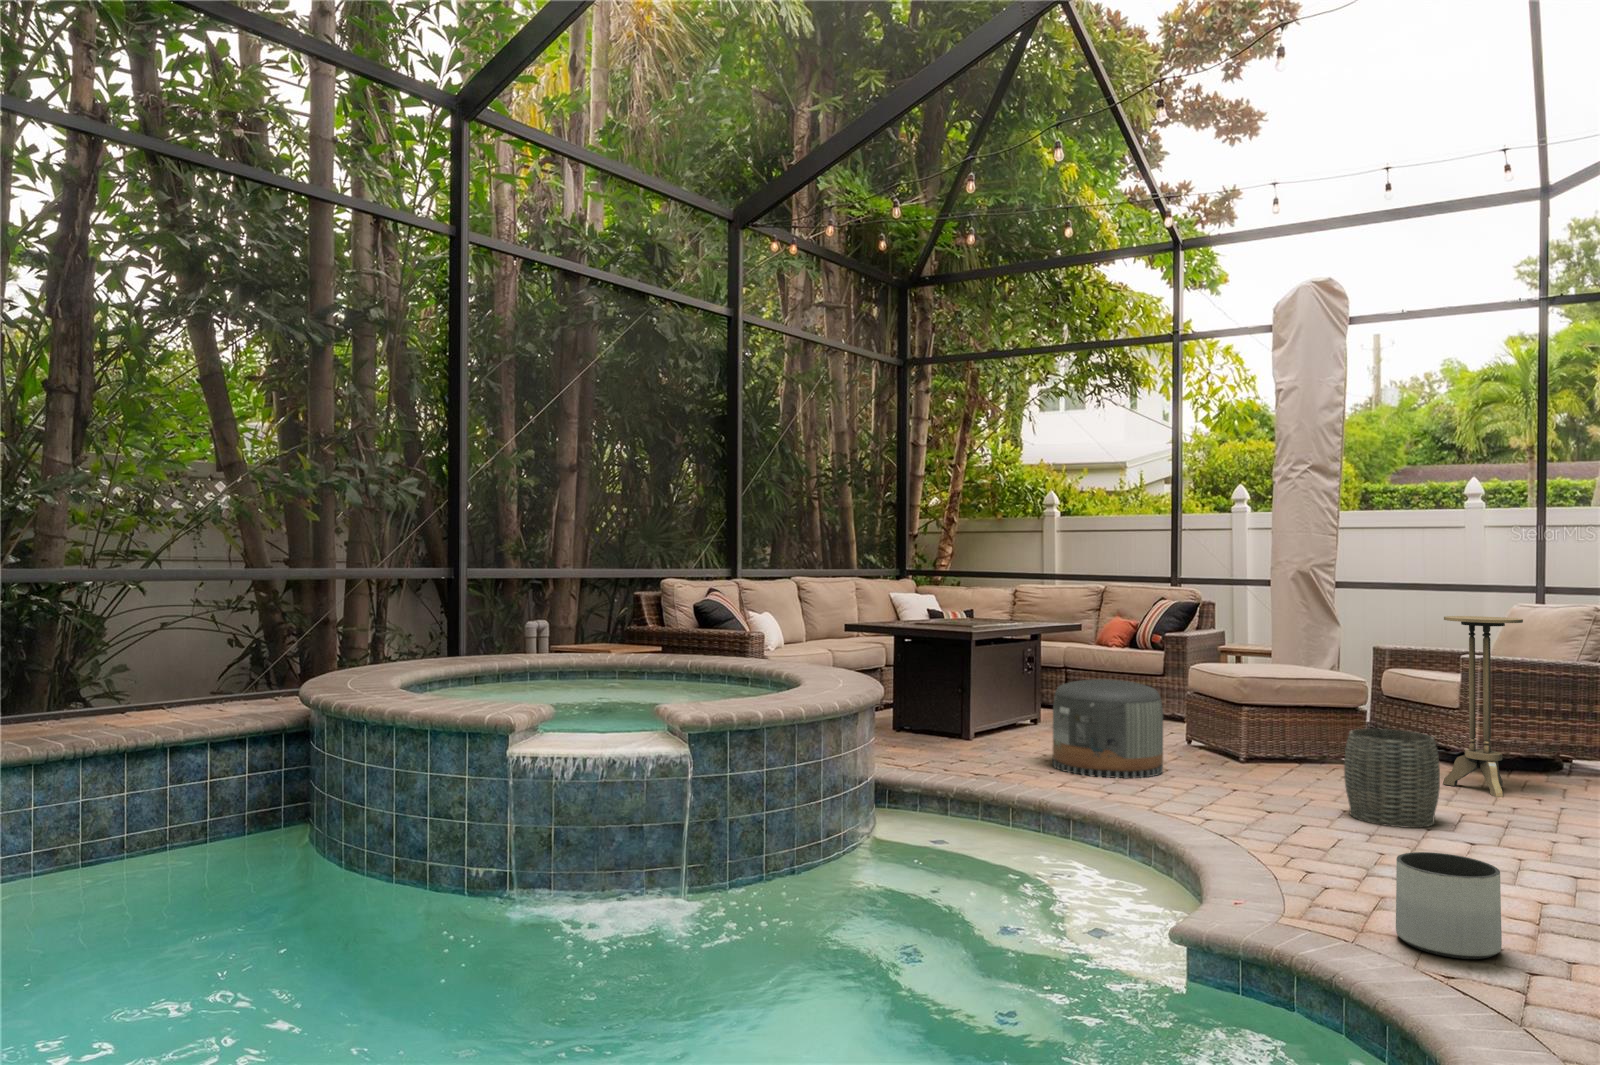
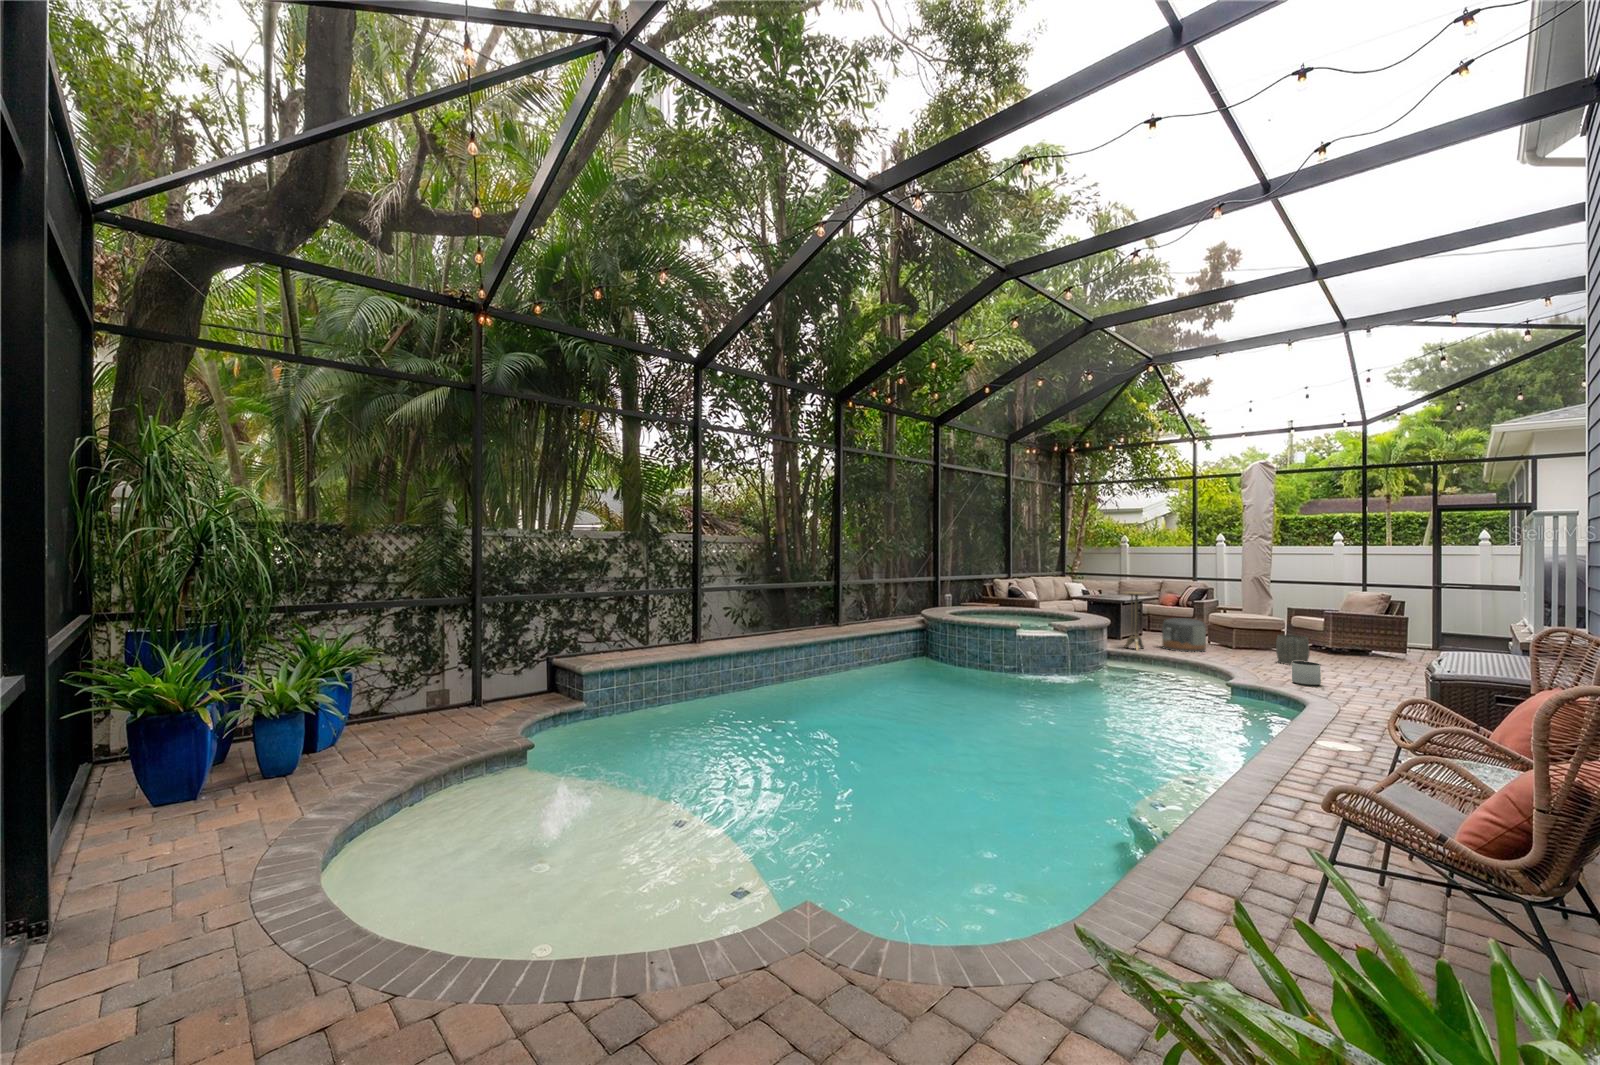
side table: present [1443,616,1523,797] -> present [1124,592,1147,651]

